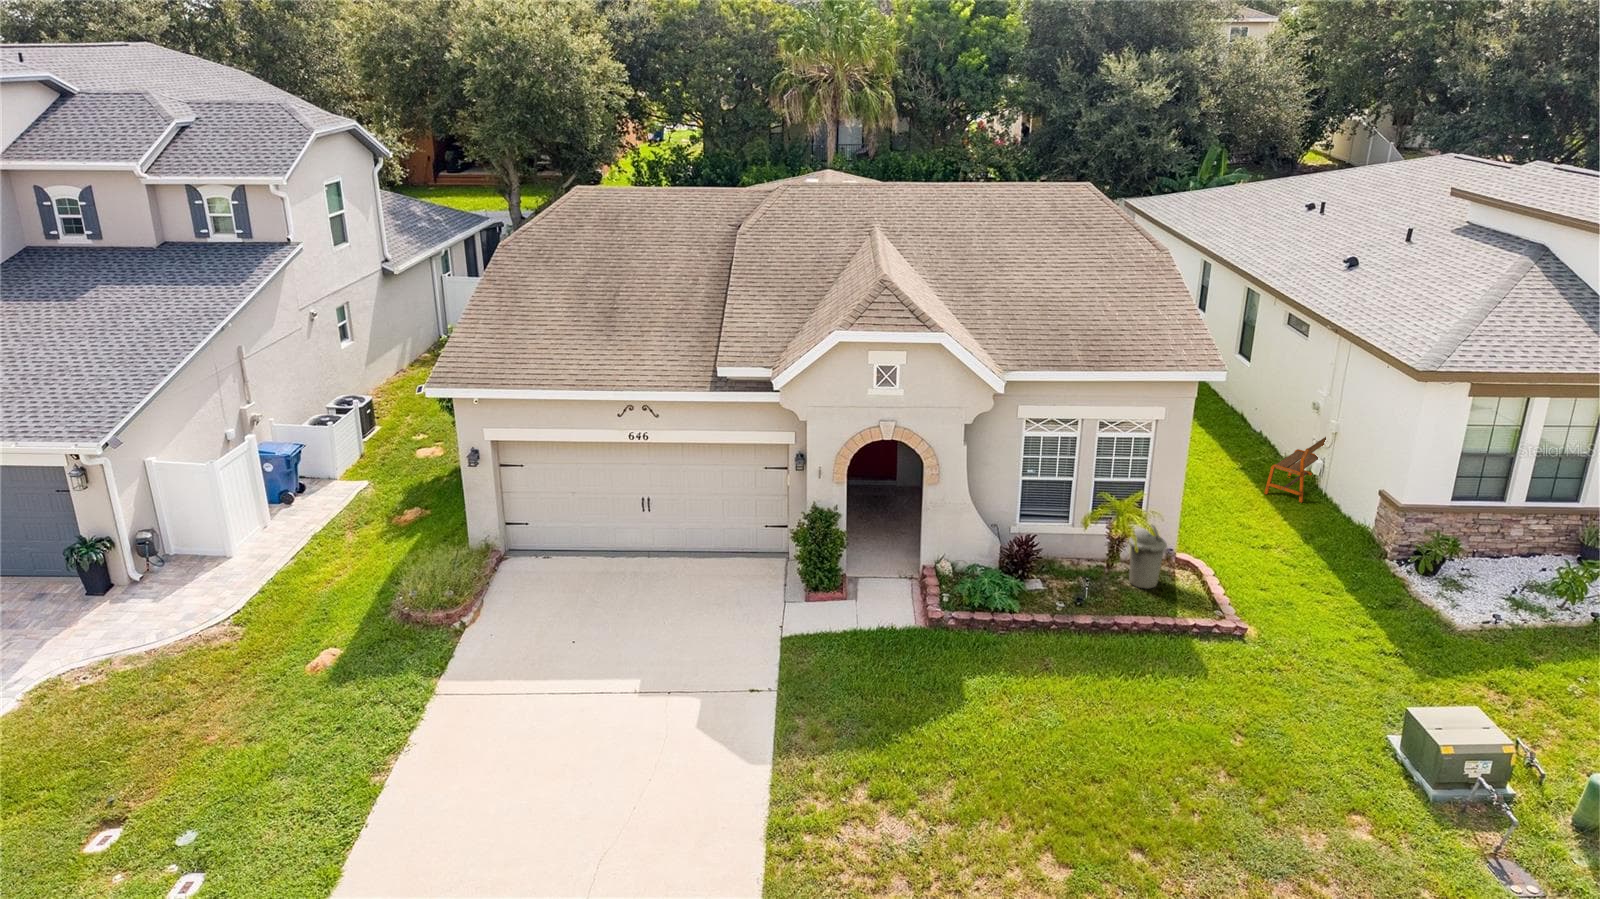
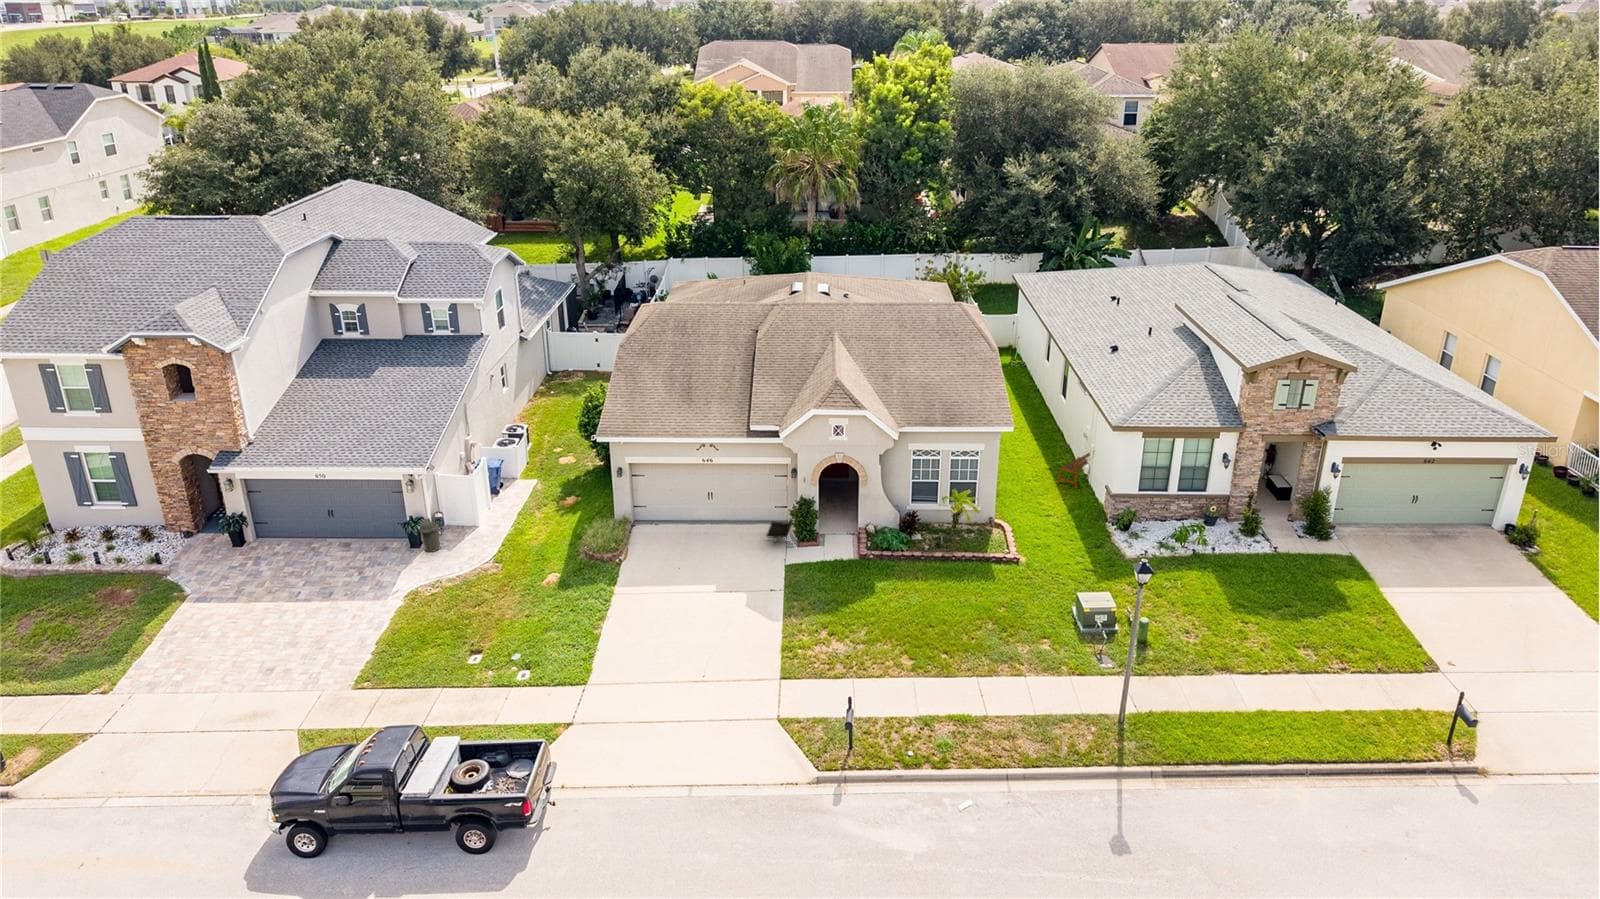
trash can: present [1129,524,1167,588] -> present [419,518,440,552]
lounge chair: none [744,545,800,599] -> present [767,519,793,543]

